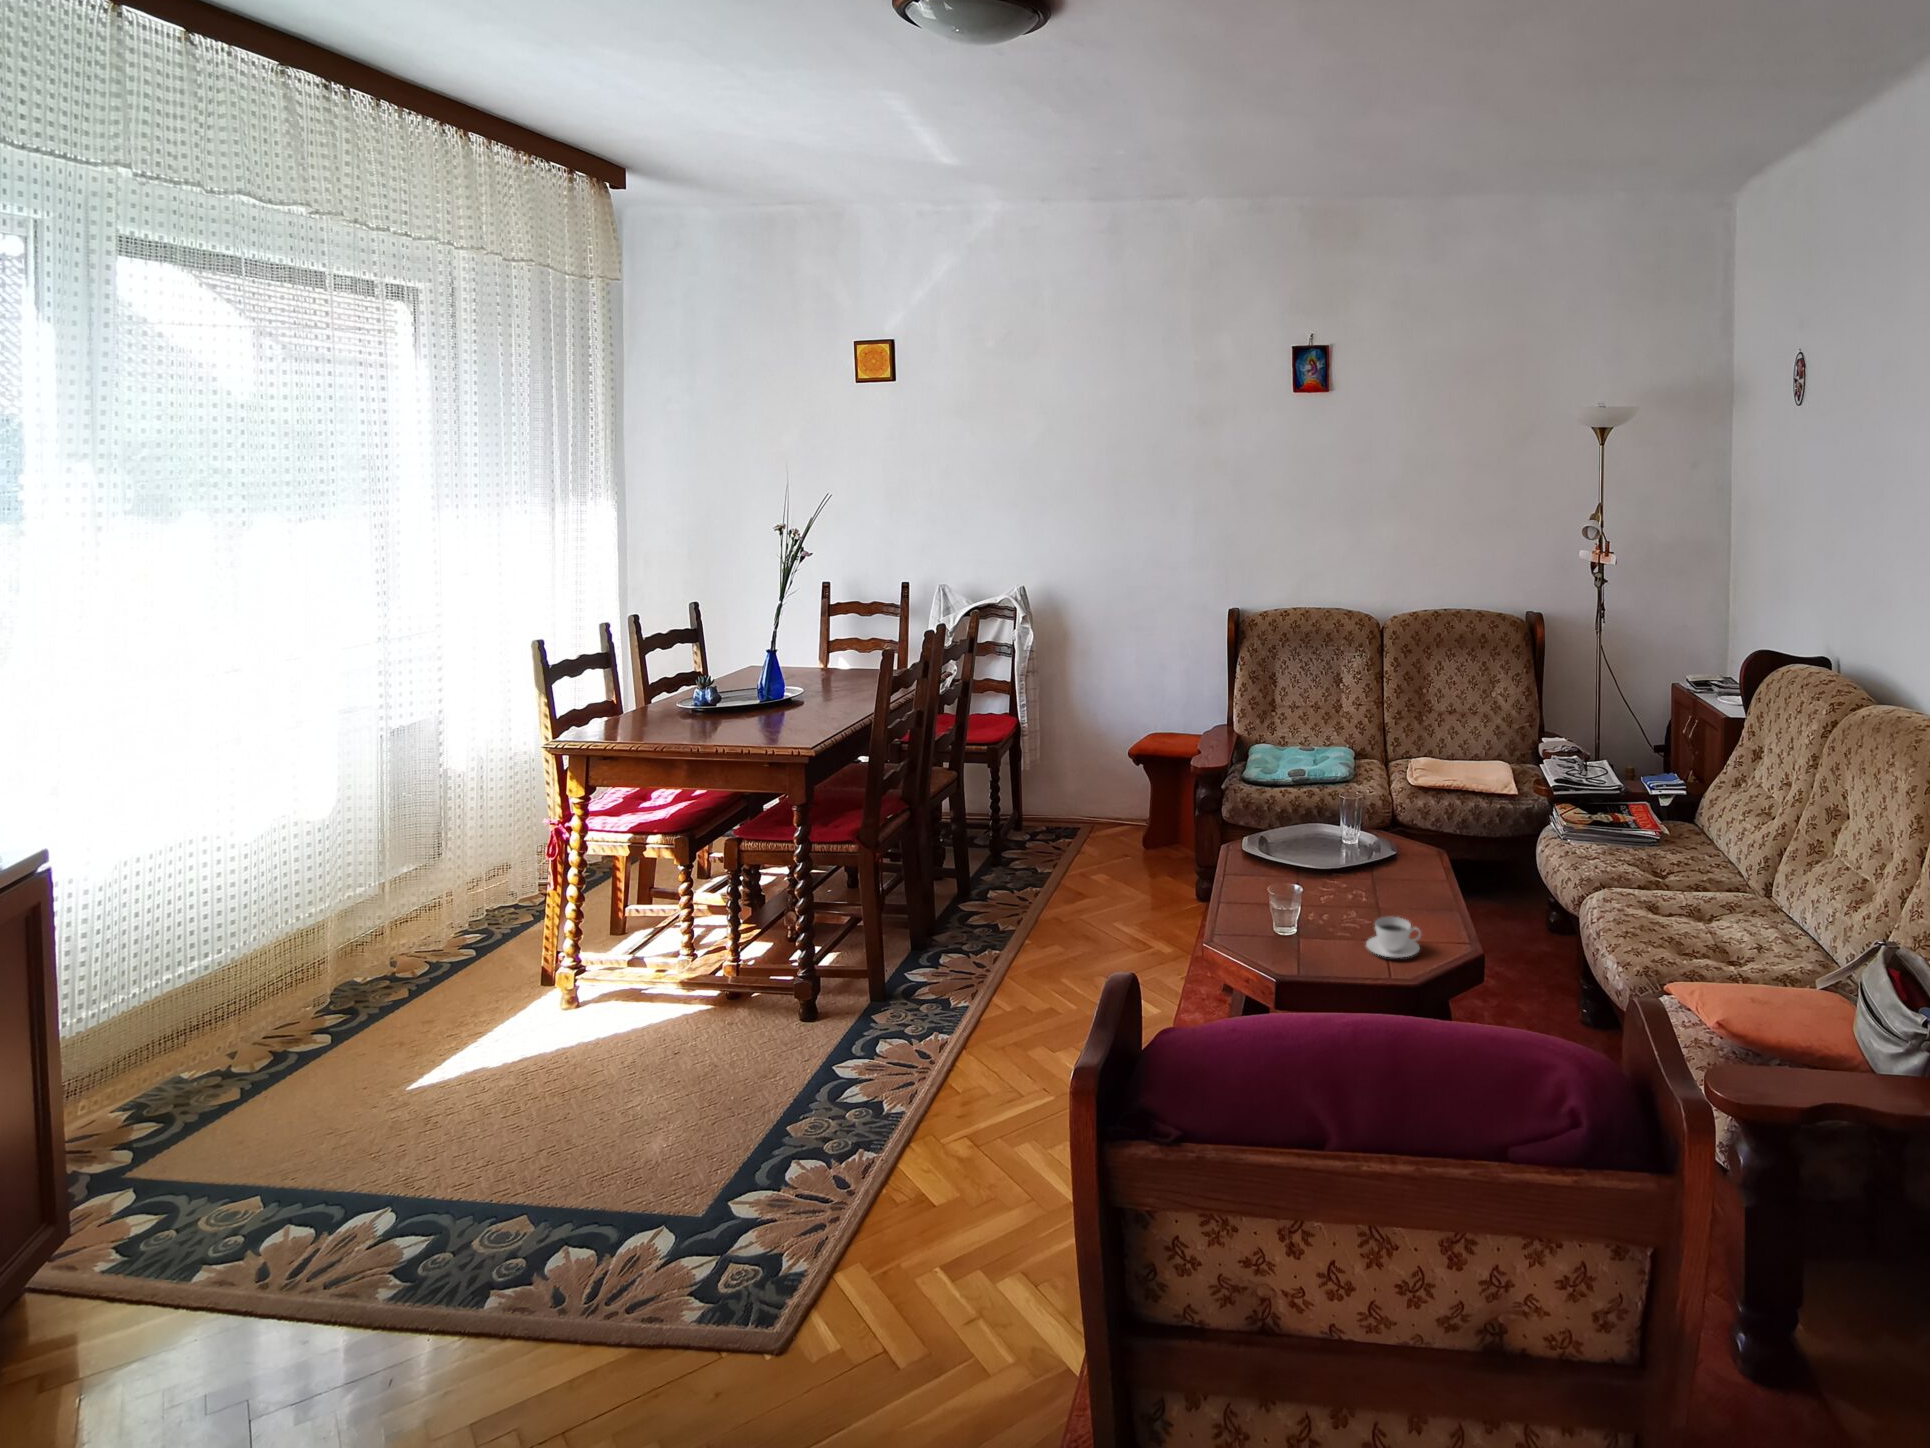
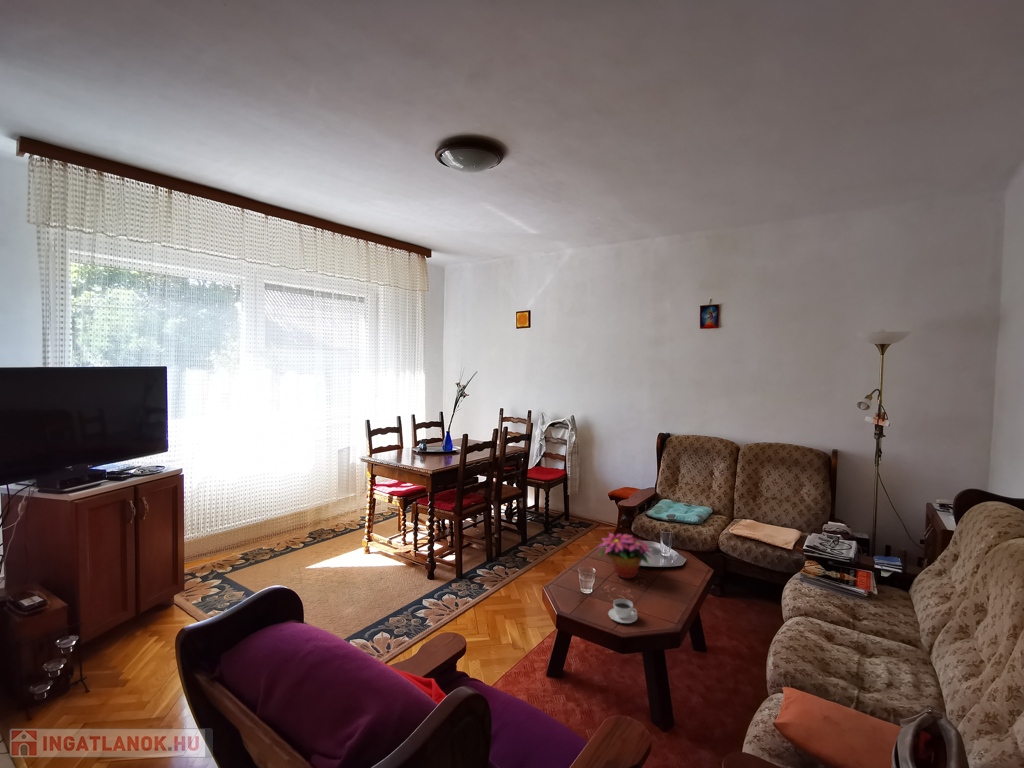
flower arrangement: none [1277,802,1395,890] -> present [599,534,651,579]

